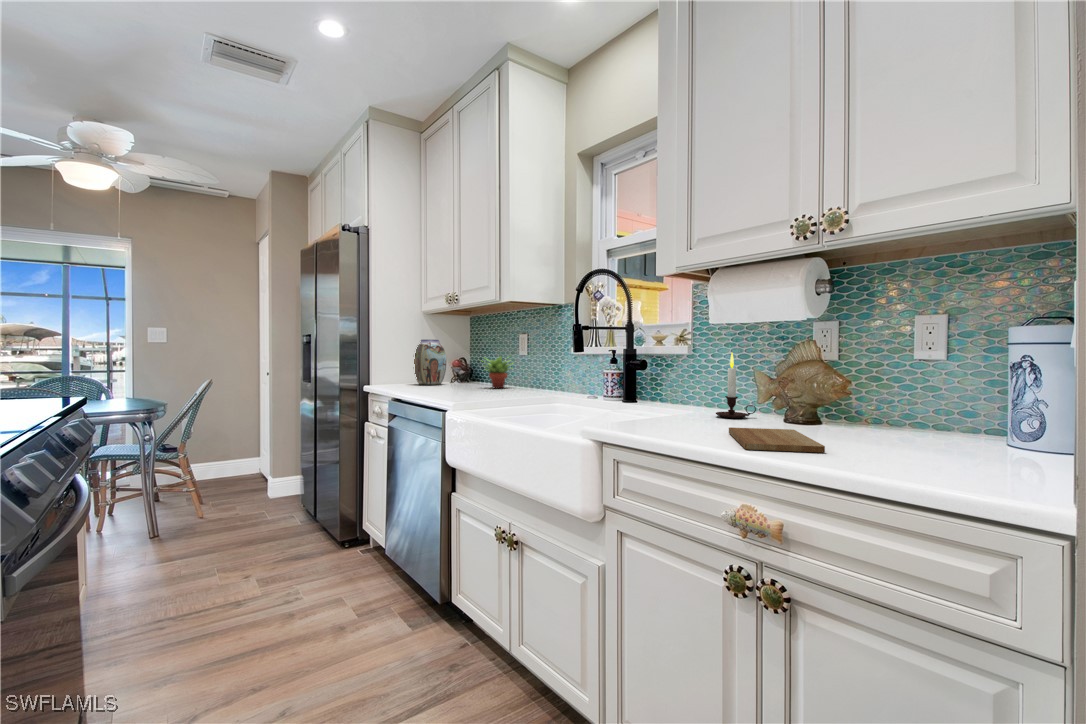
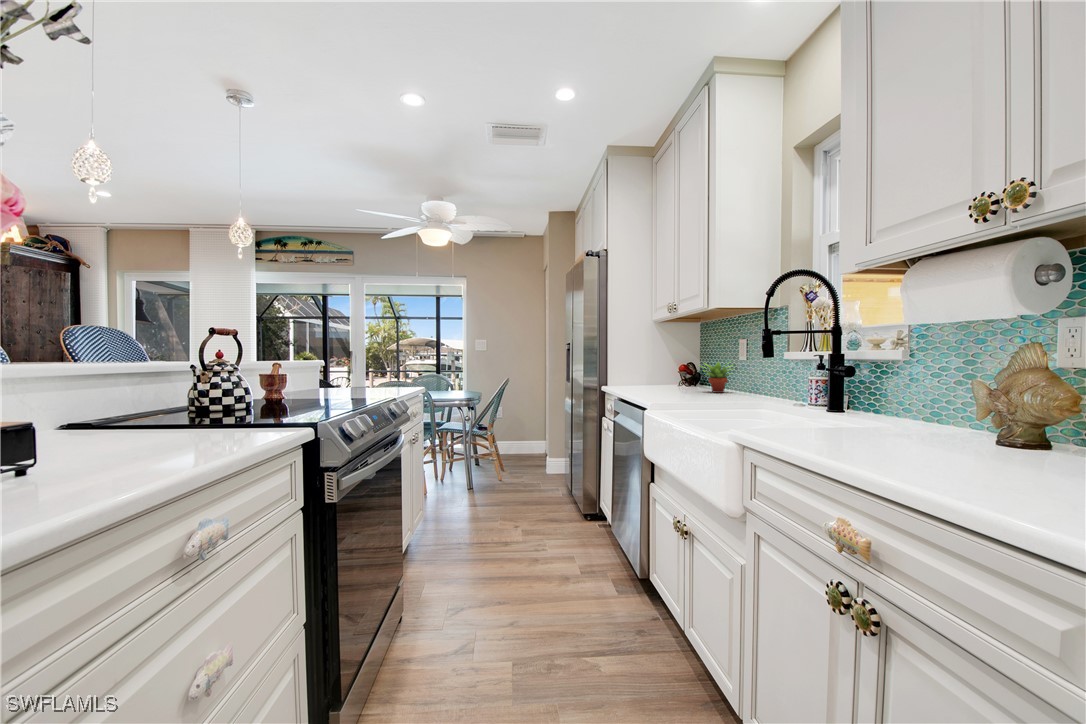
vase: present [414,340,446,385] -> none [646,347,676,388]
candle: present [716,353,756,418] -> none [910,357,970,435]
cutting board: present [729,427,825,453] -> none [853,441,969,475]

